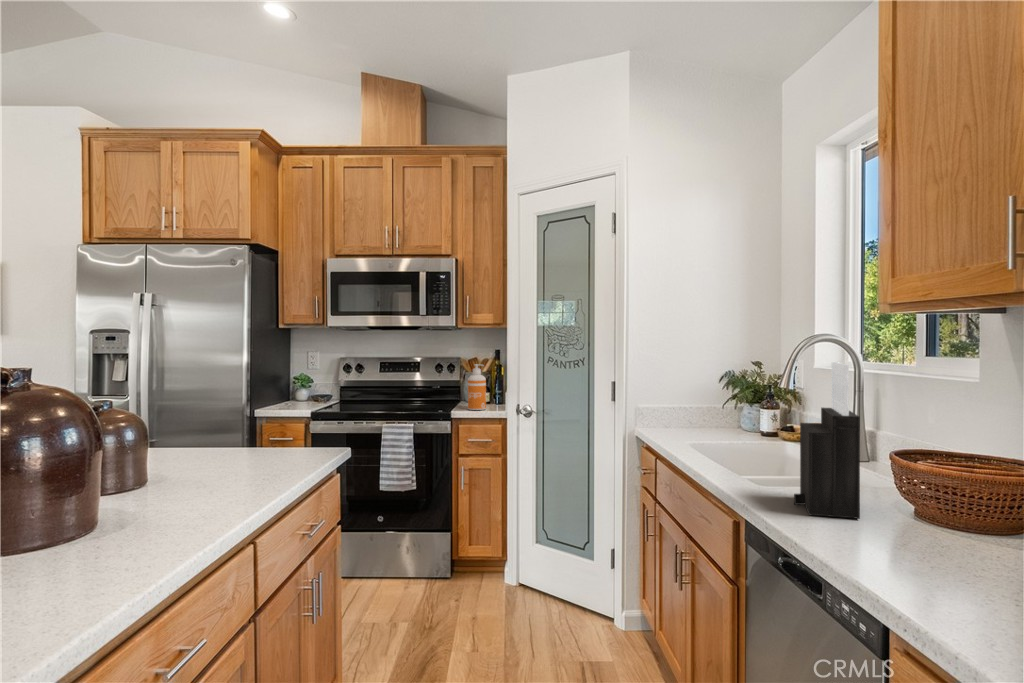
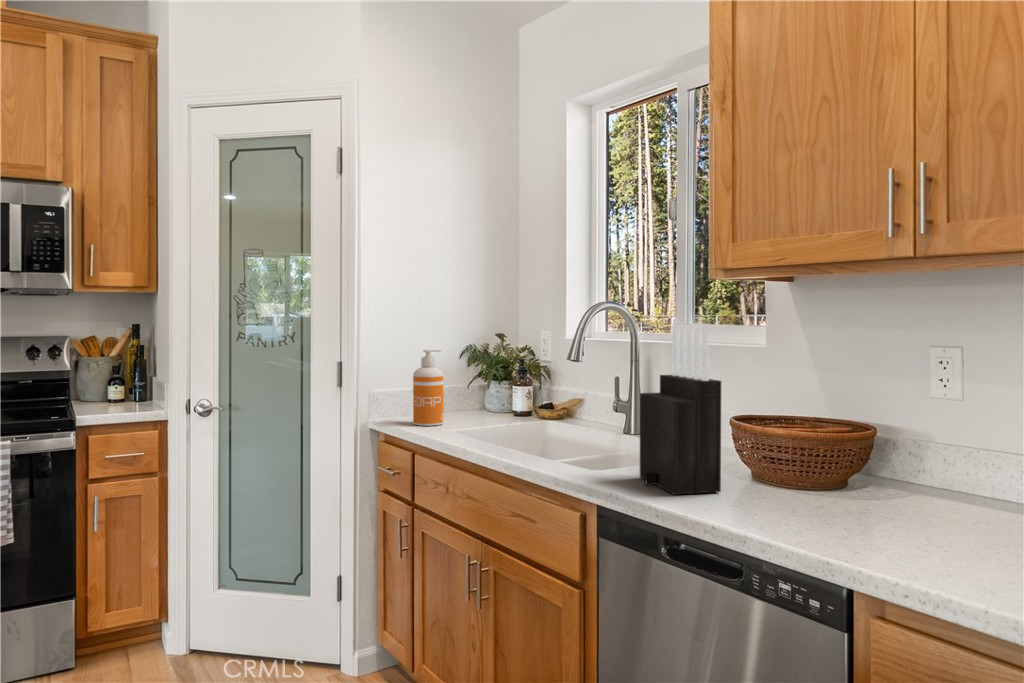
soap dispenser: present [468,364,486,410] -> present [413,350,444,426]

